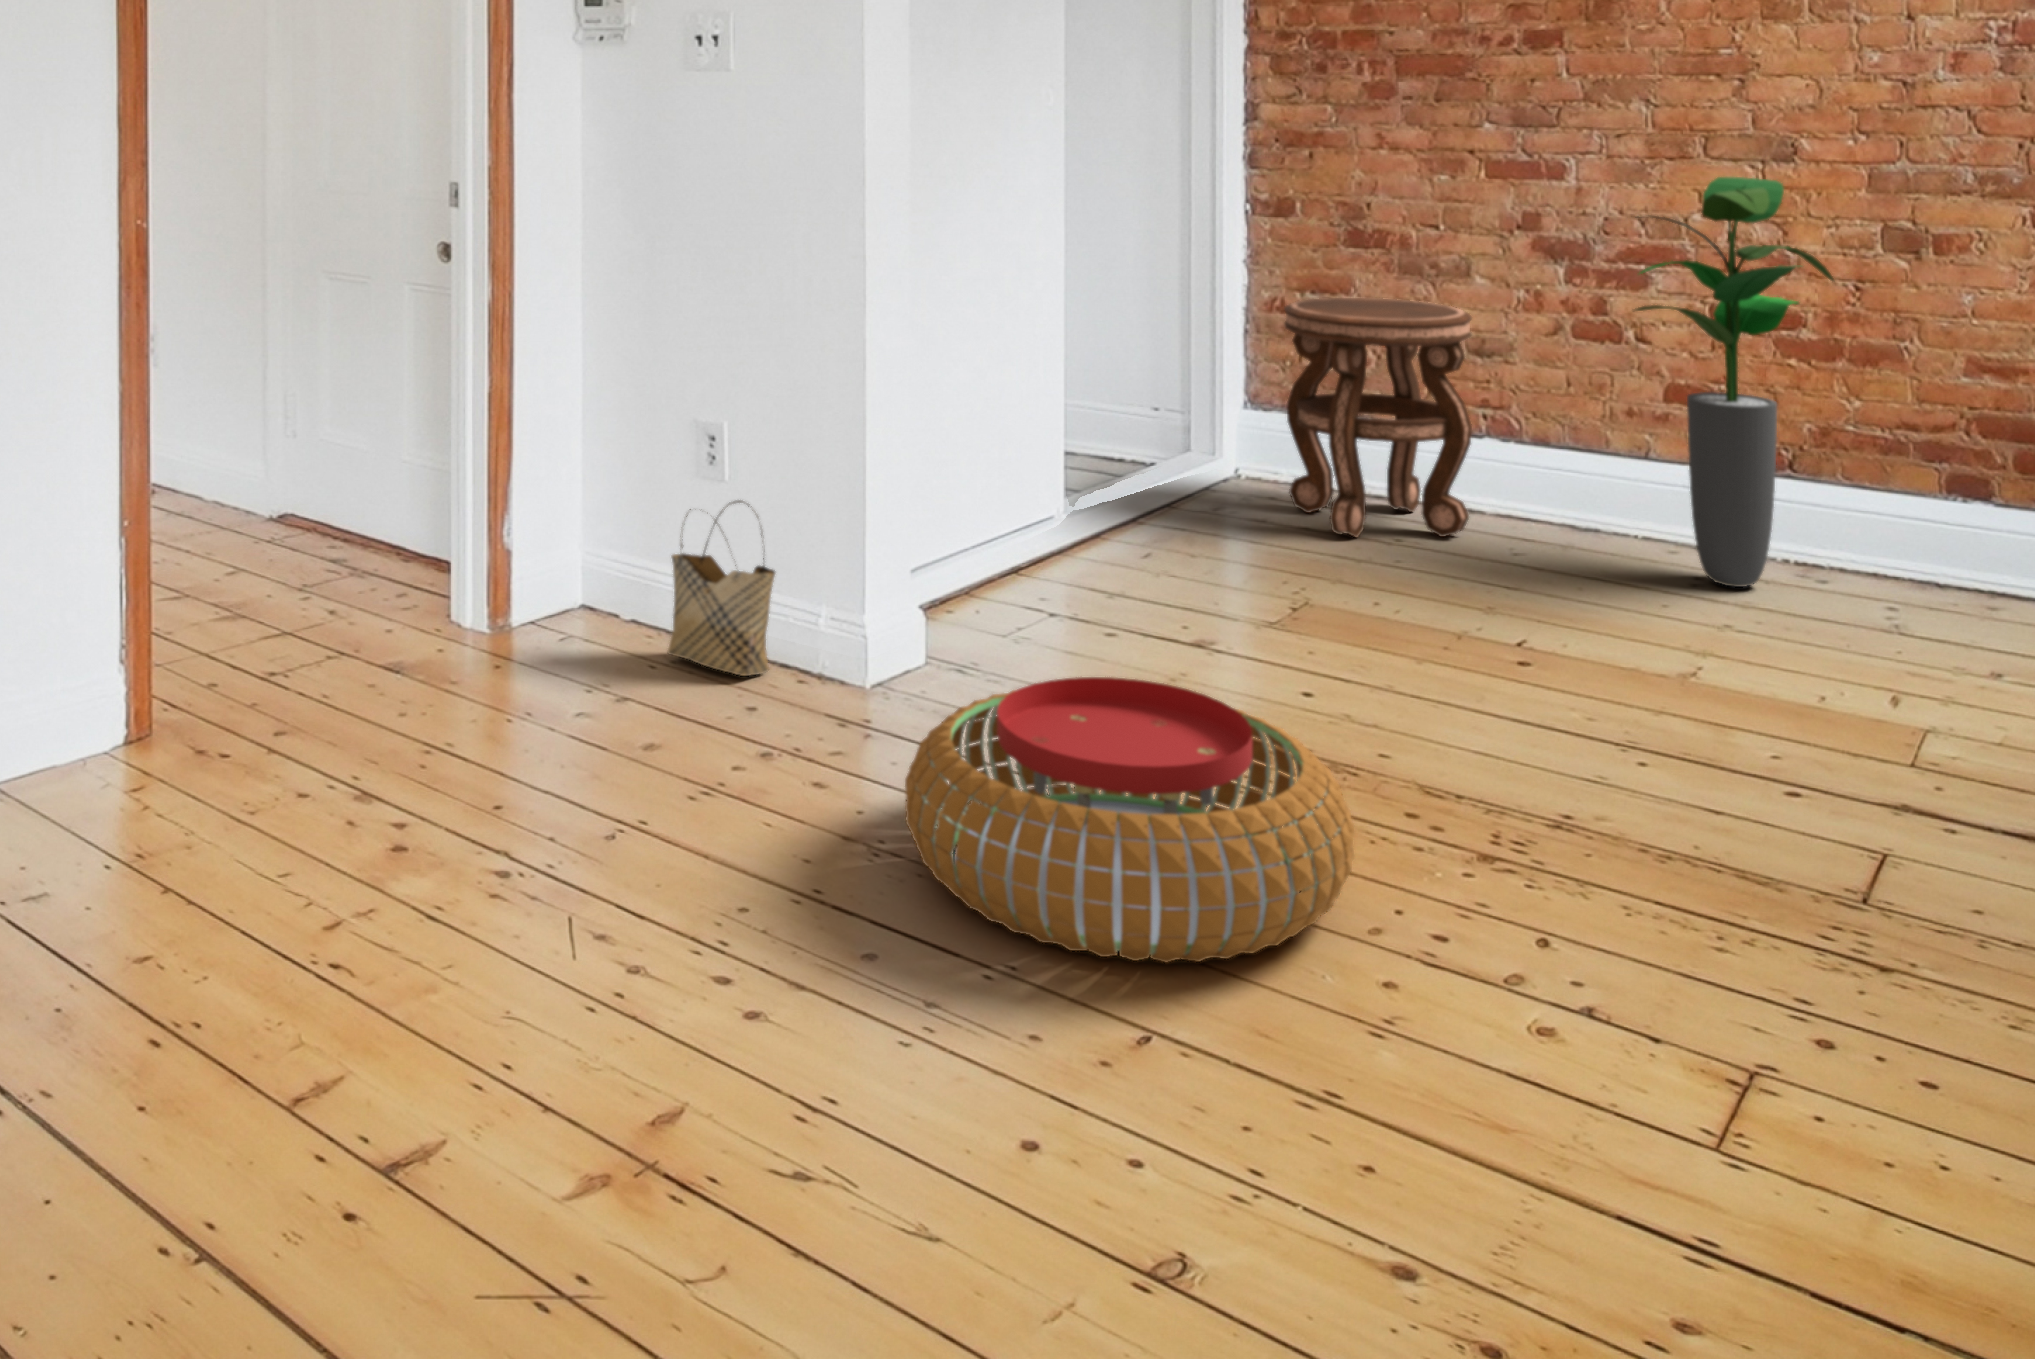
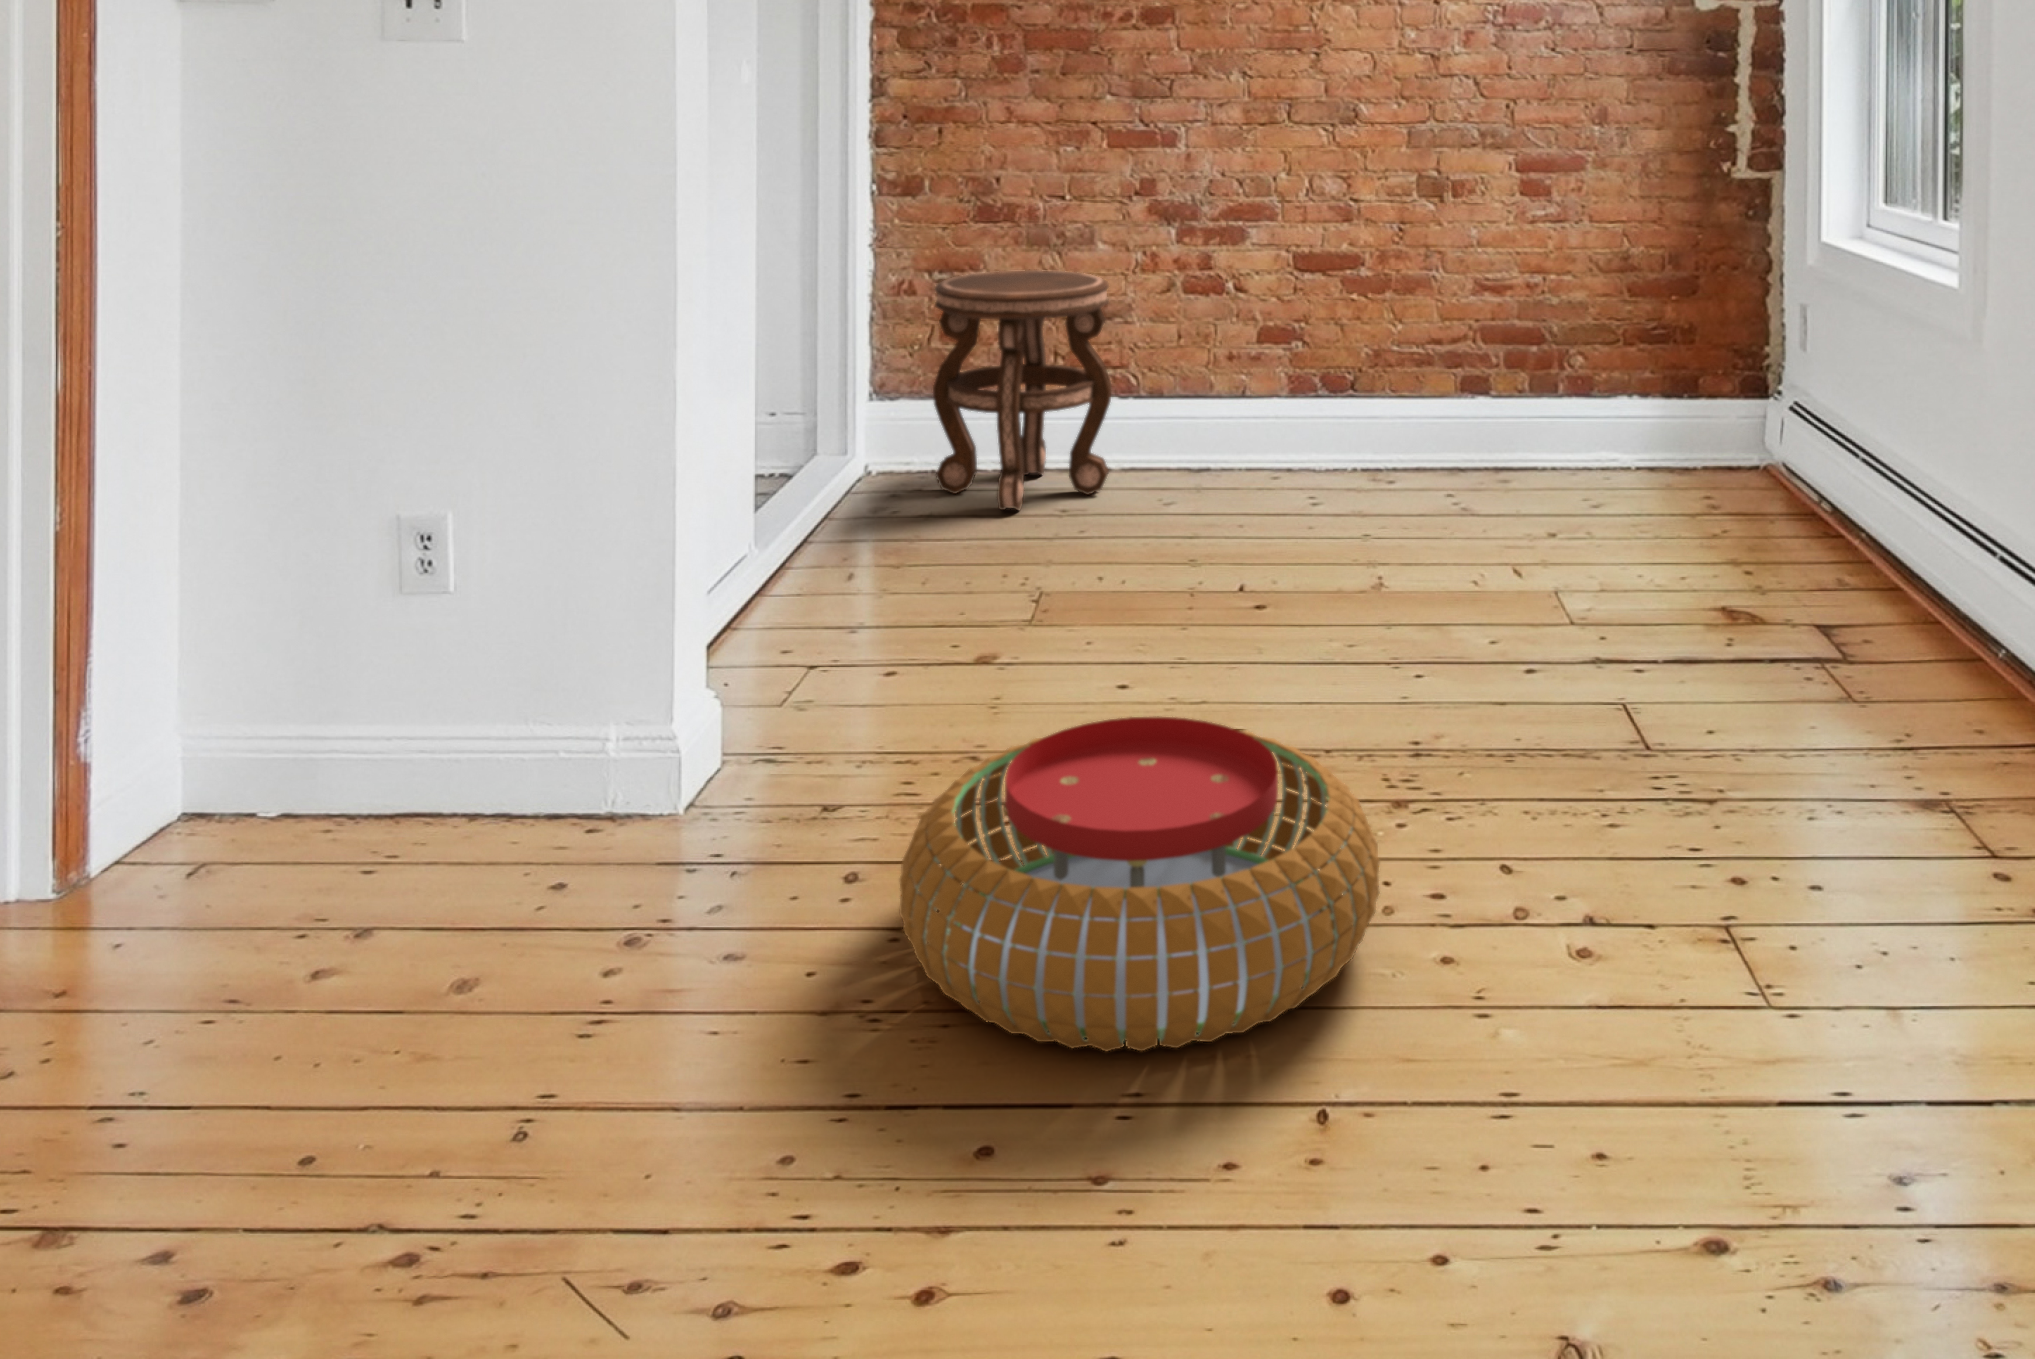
potted plant: present [1635,177,1834,587] -> none [1249,139,1399,494]
woven basket: present [668,501,775,676] -> none [390,614,557,843]

